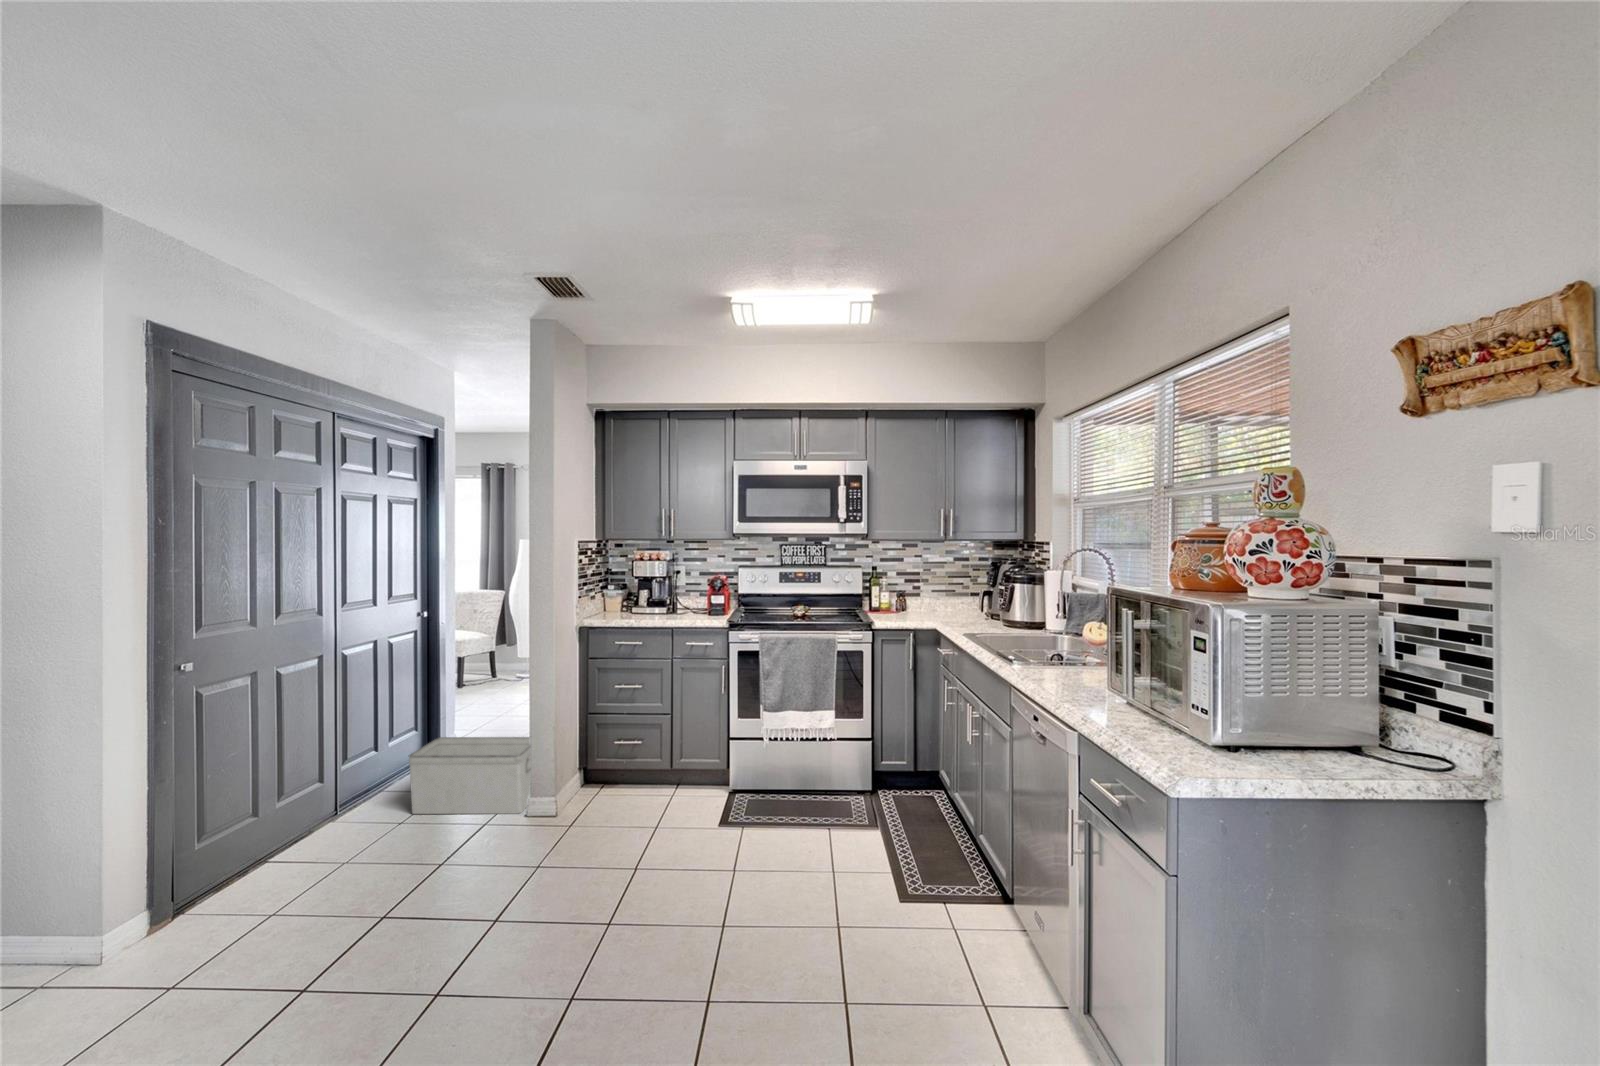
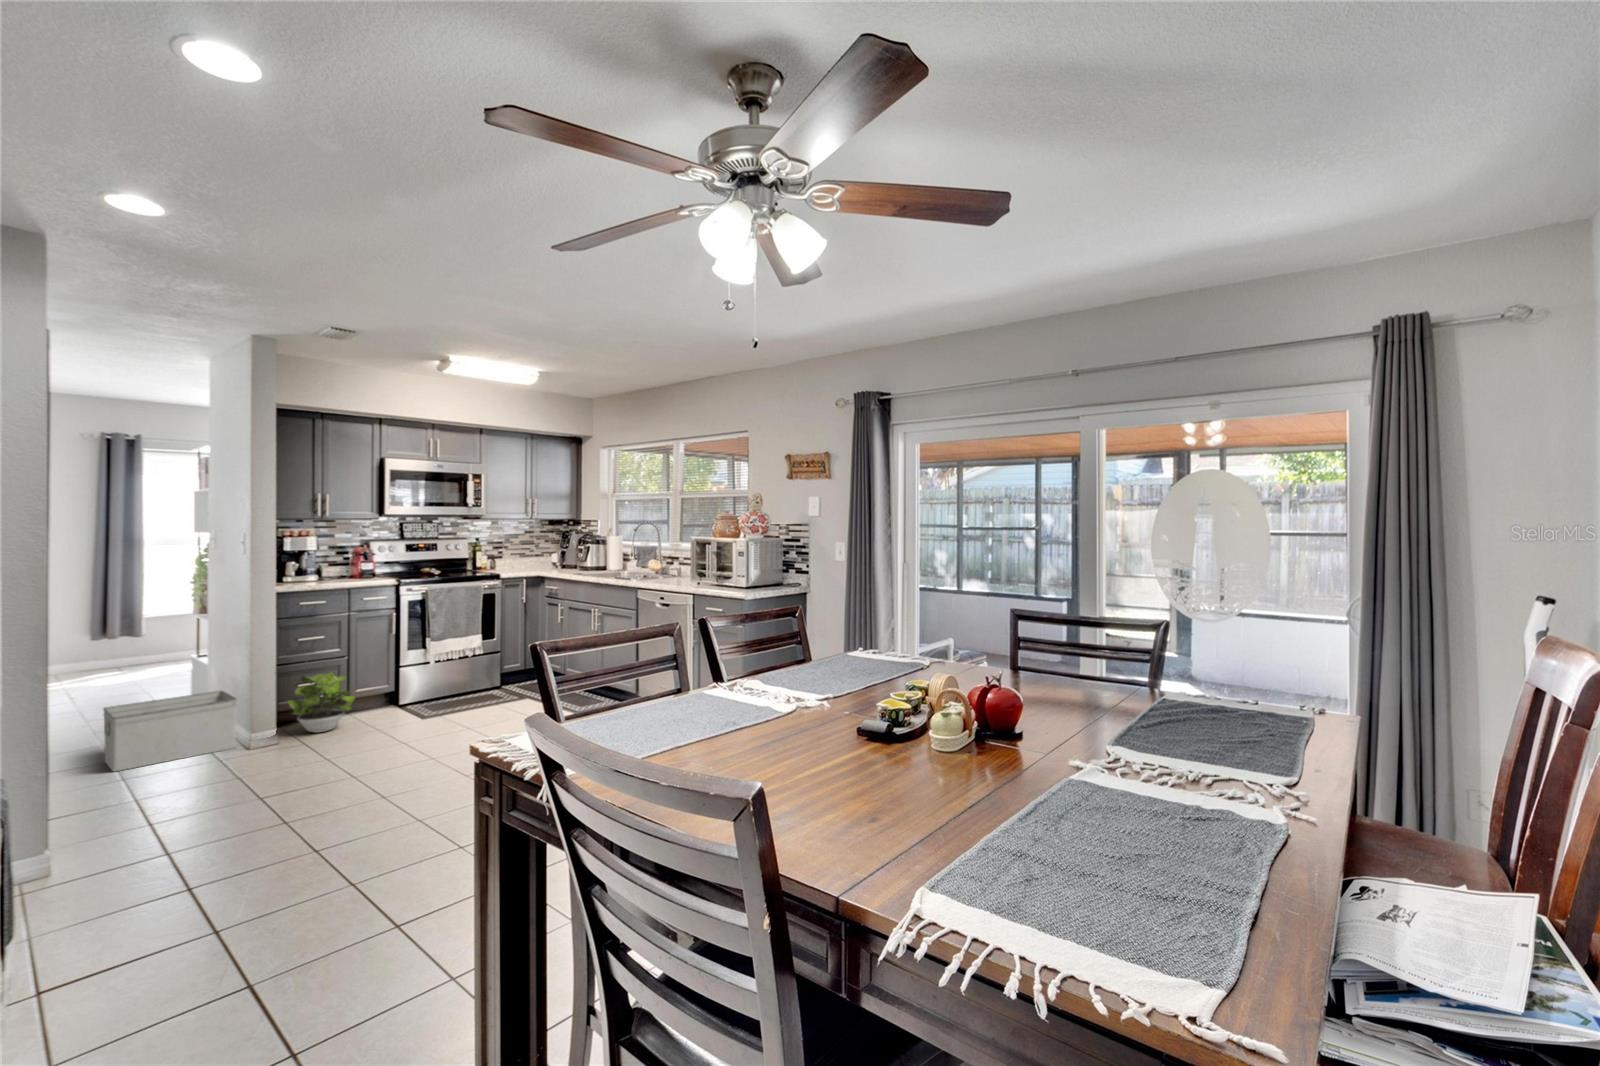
potted plant: none [576,735,647,815] -> present [288,672,355,733]

